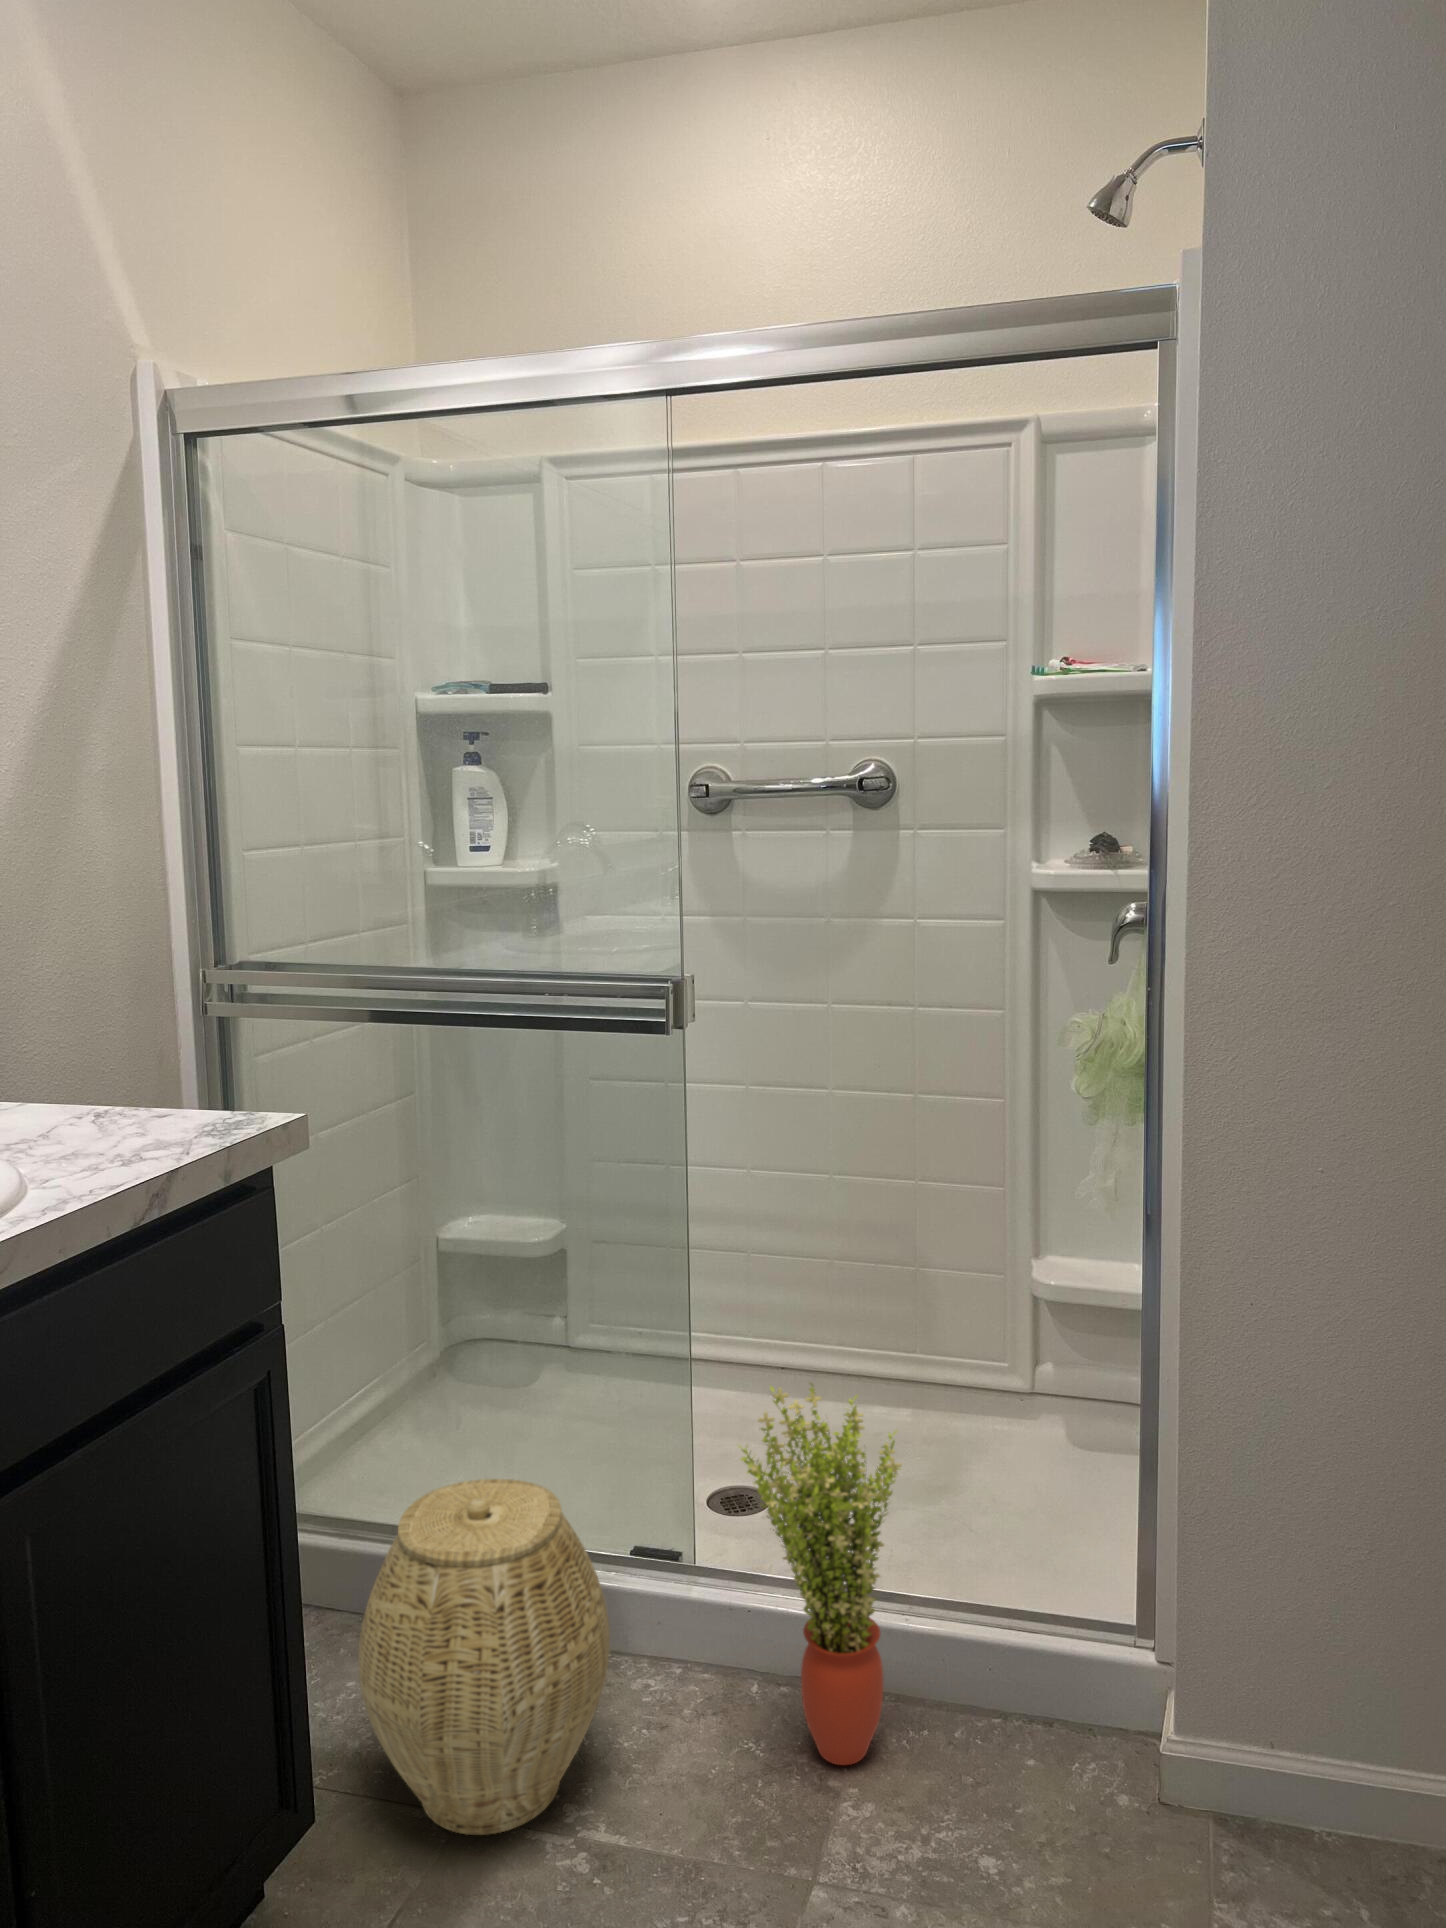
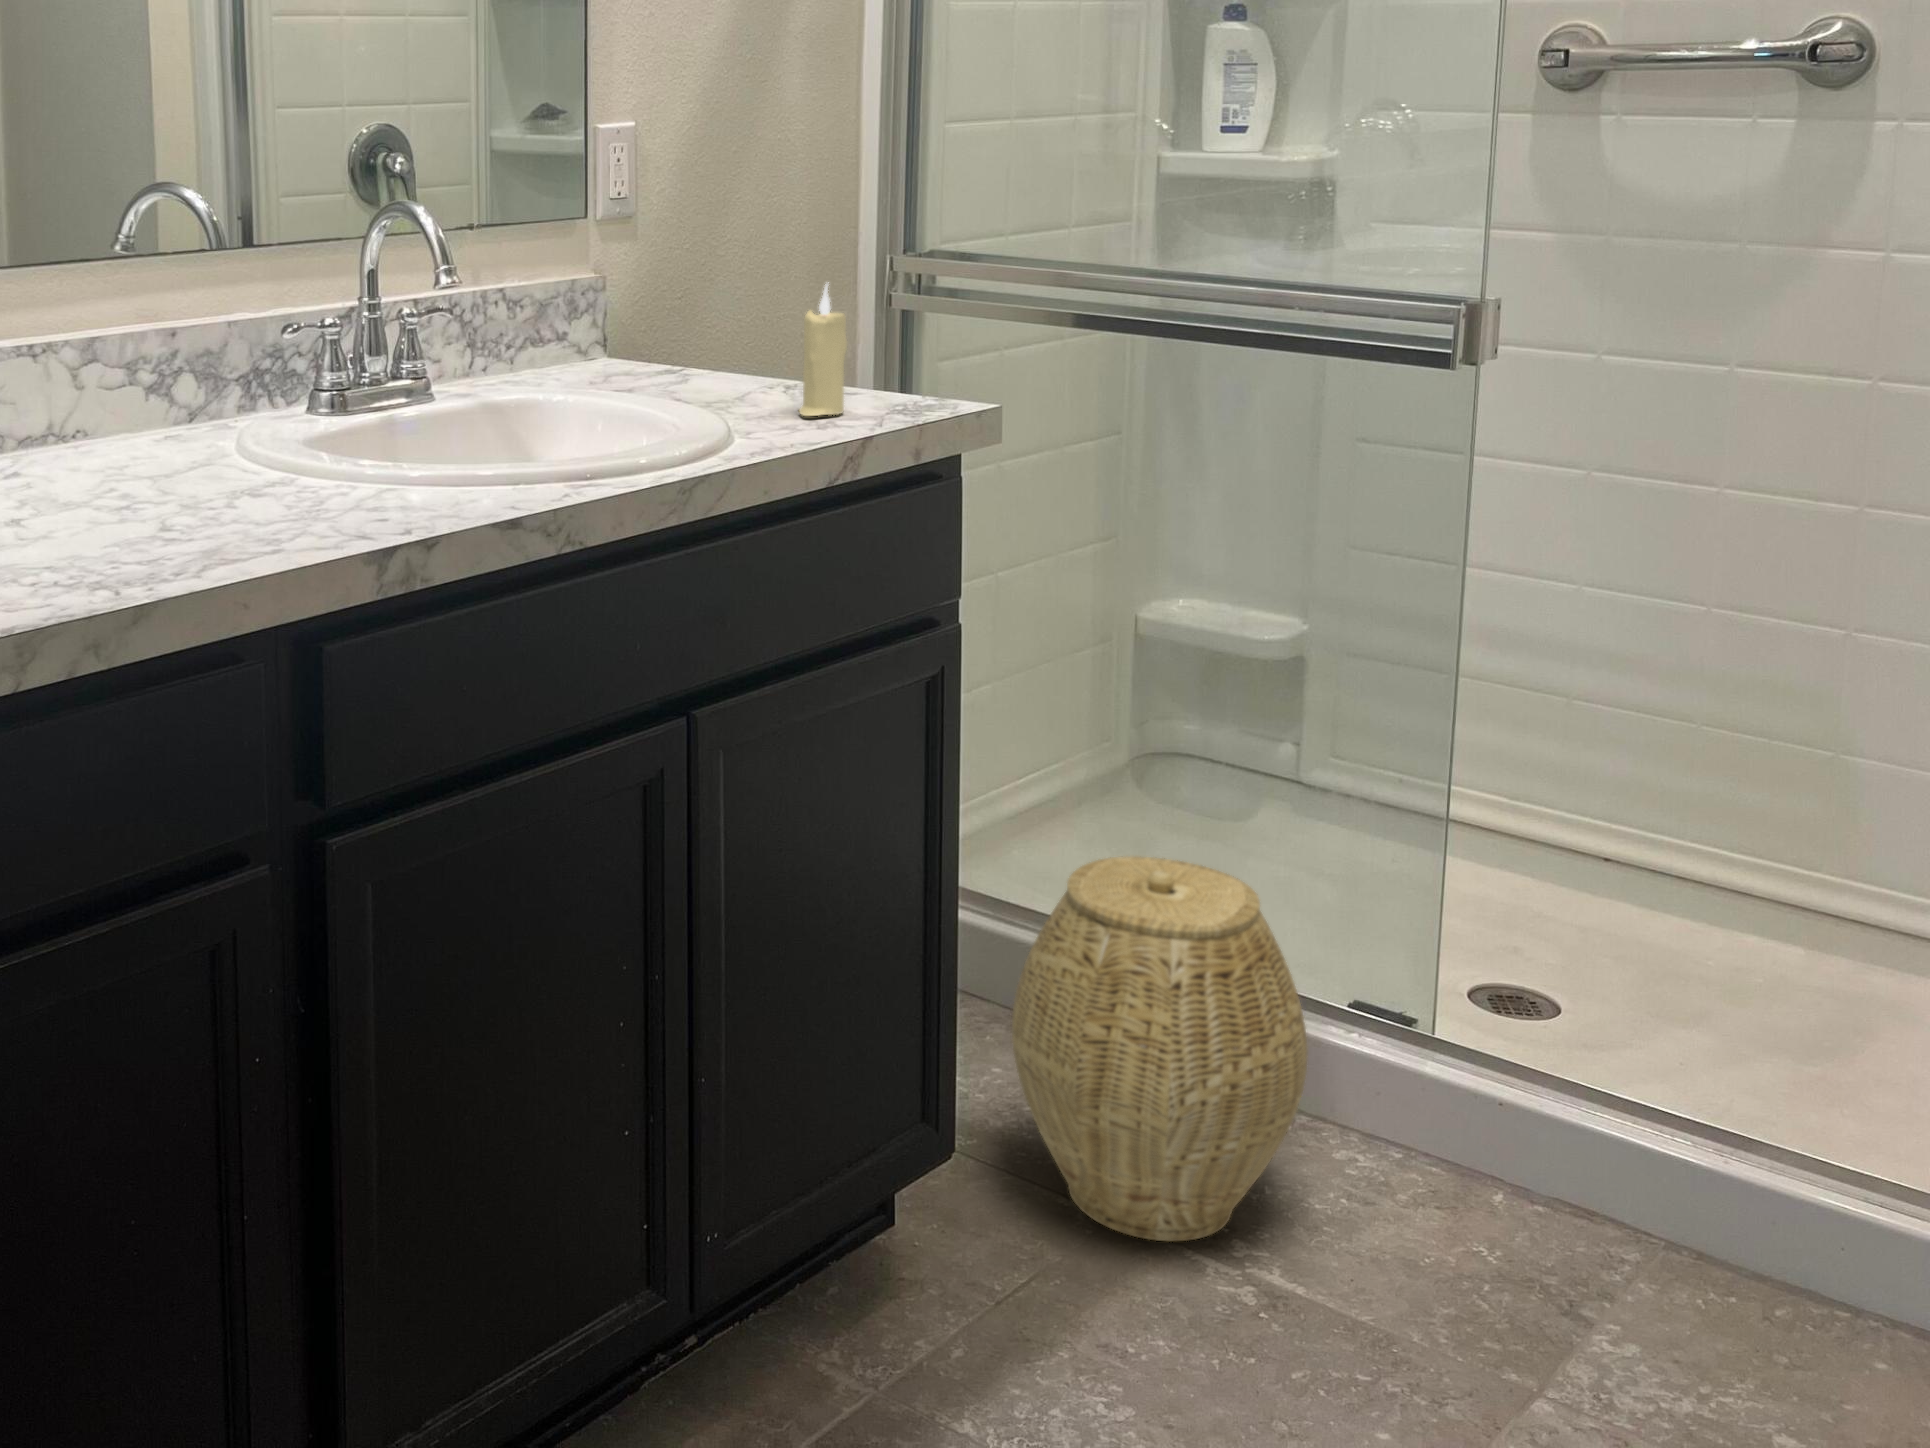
candle: none [92,1019,142,1156] -> present [799,284,847,416]
potted plant: present [739,1383,901,1765] -> none [1492,814,1726,1305]

